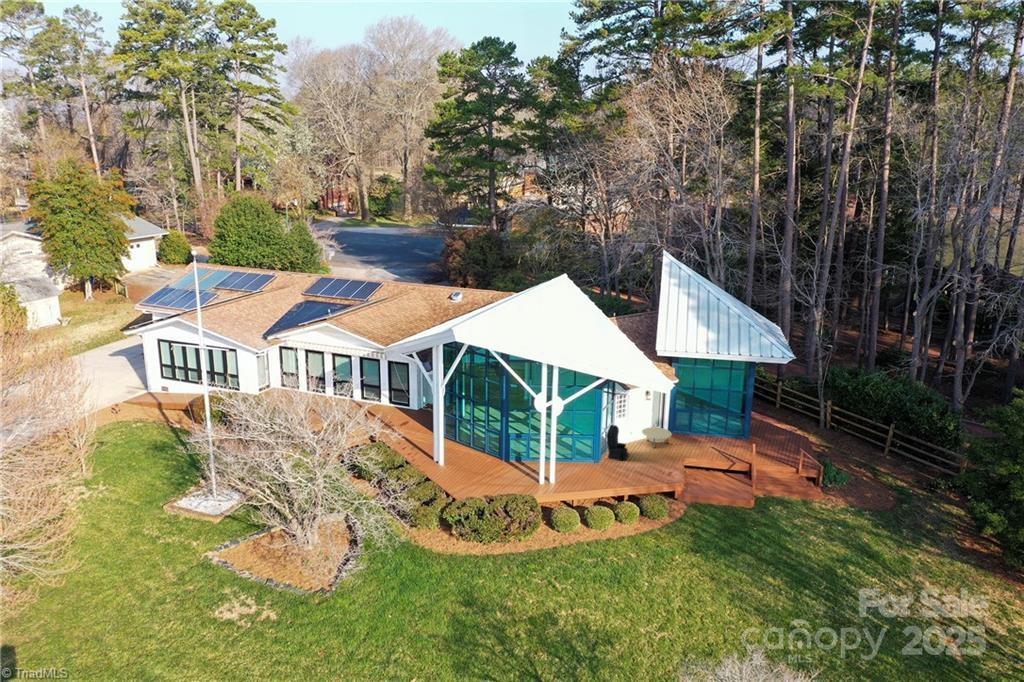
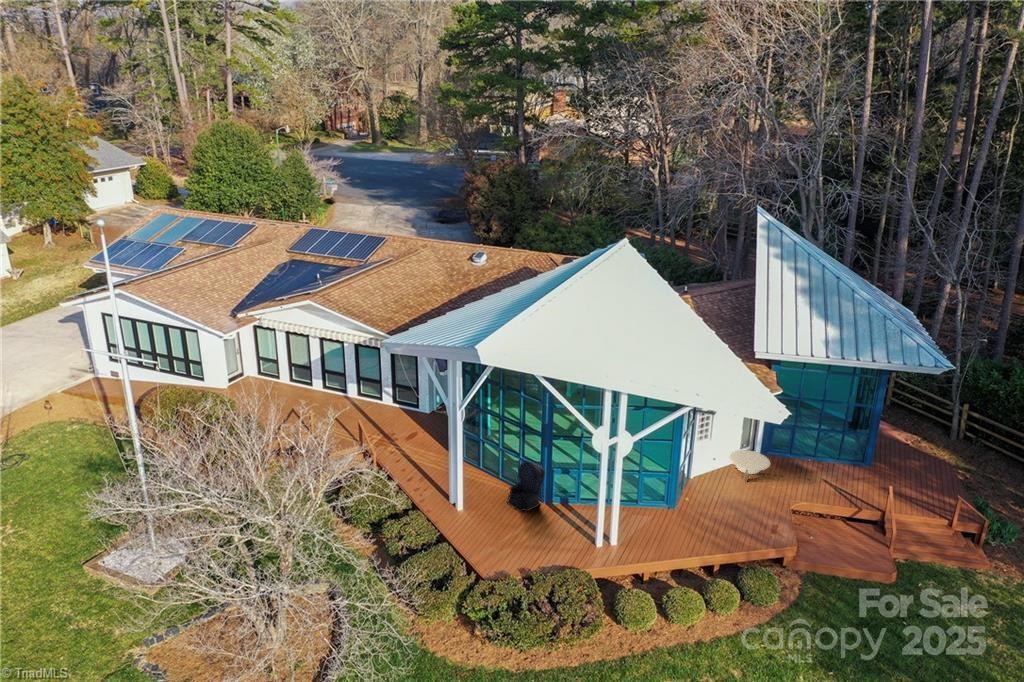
armchair: present [607,425,628,461] -> present [507,461,545,512]

